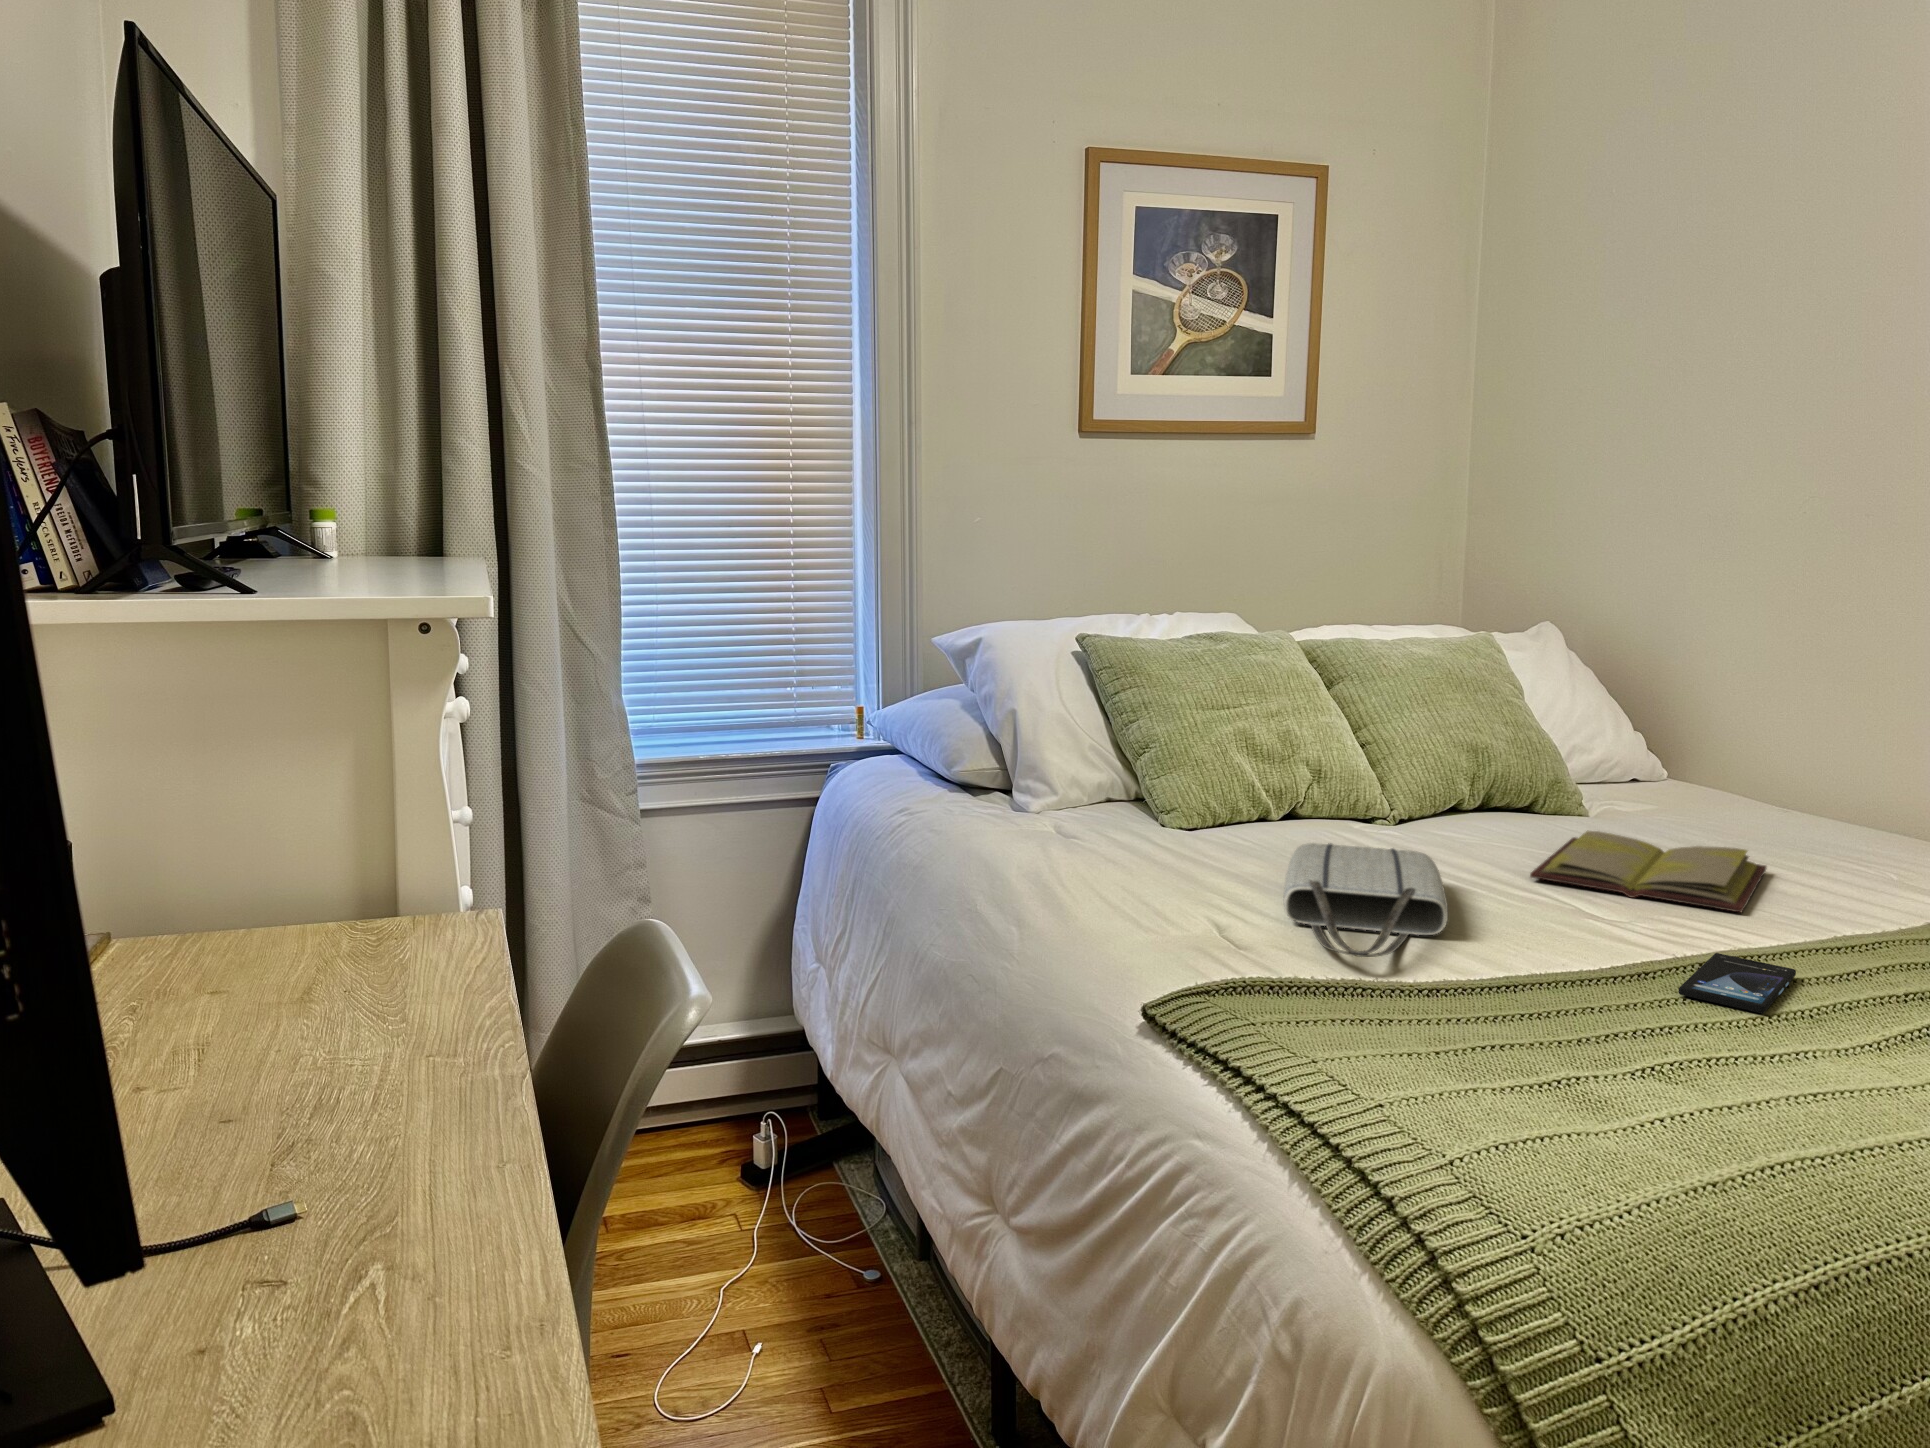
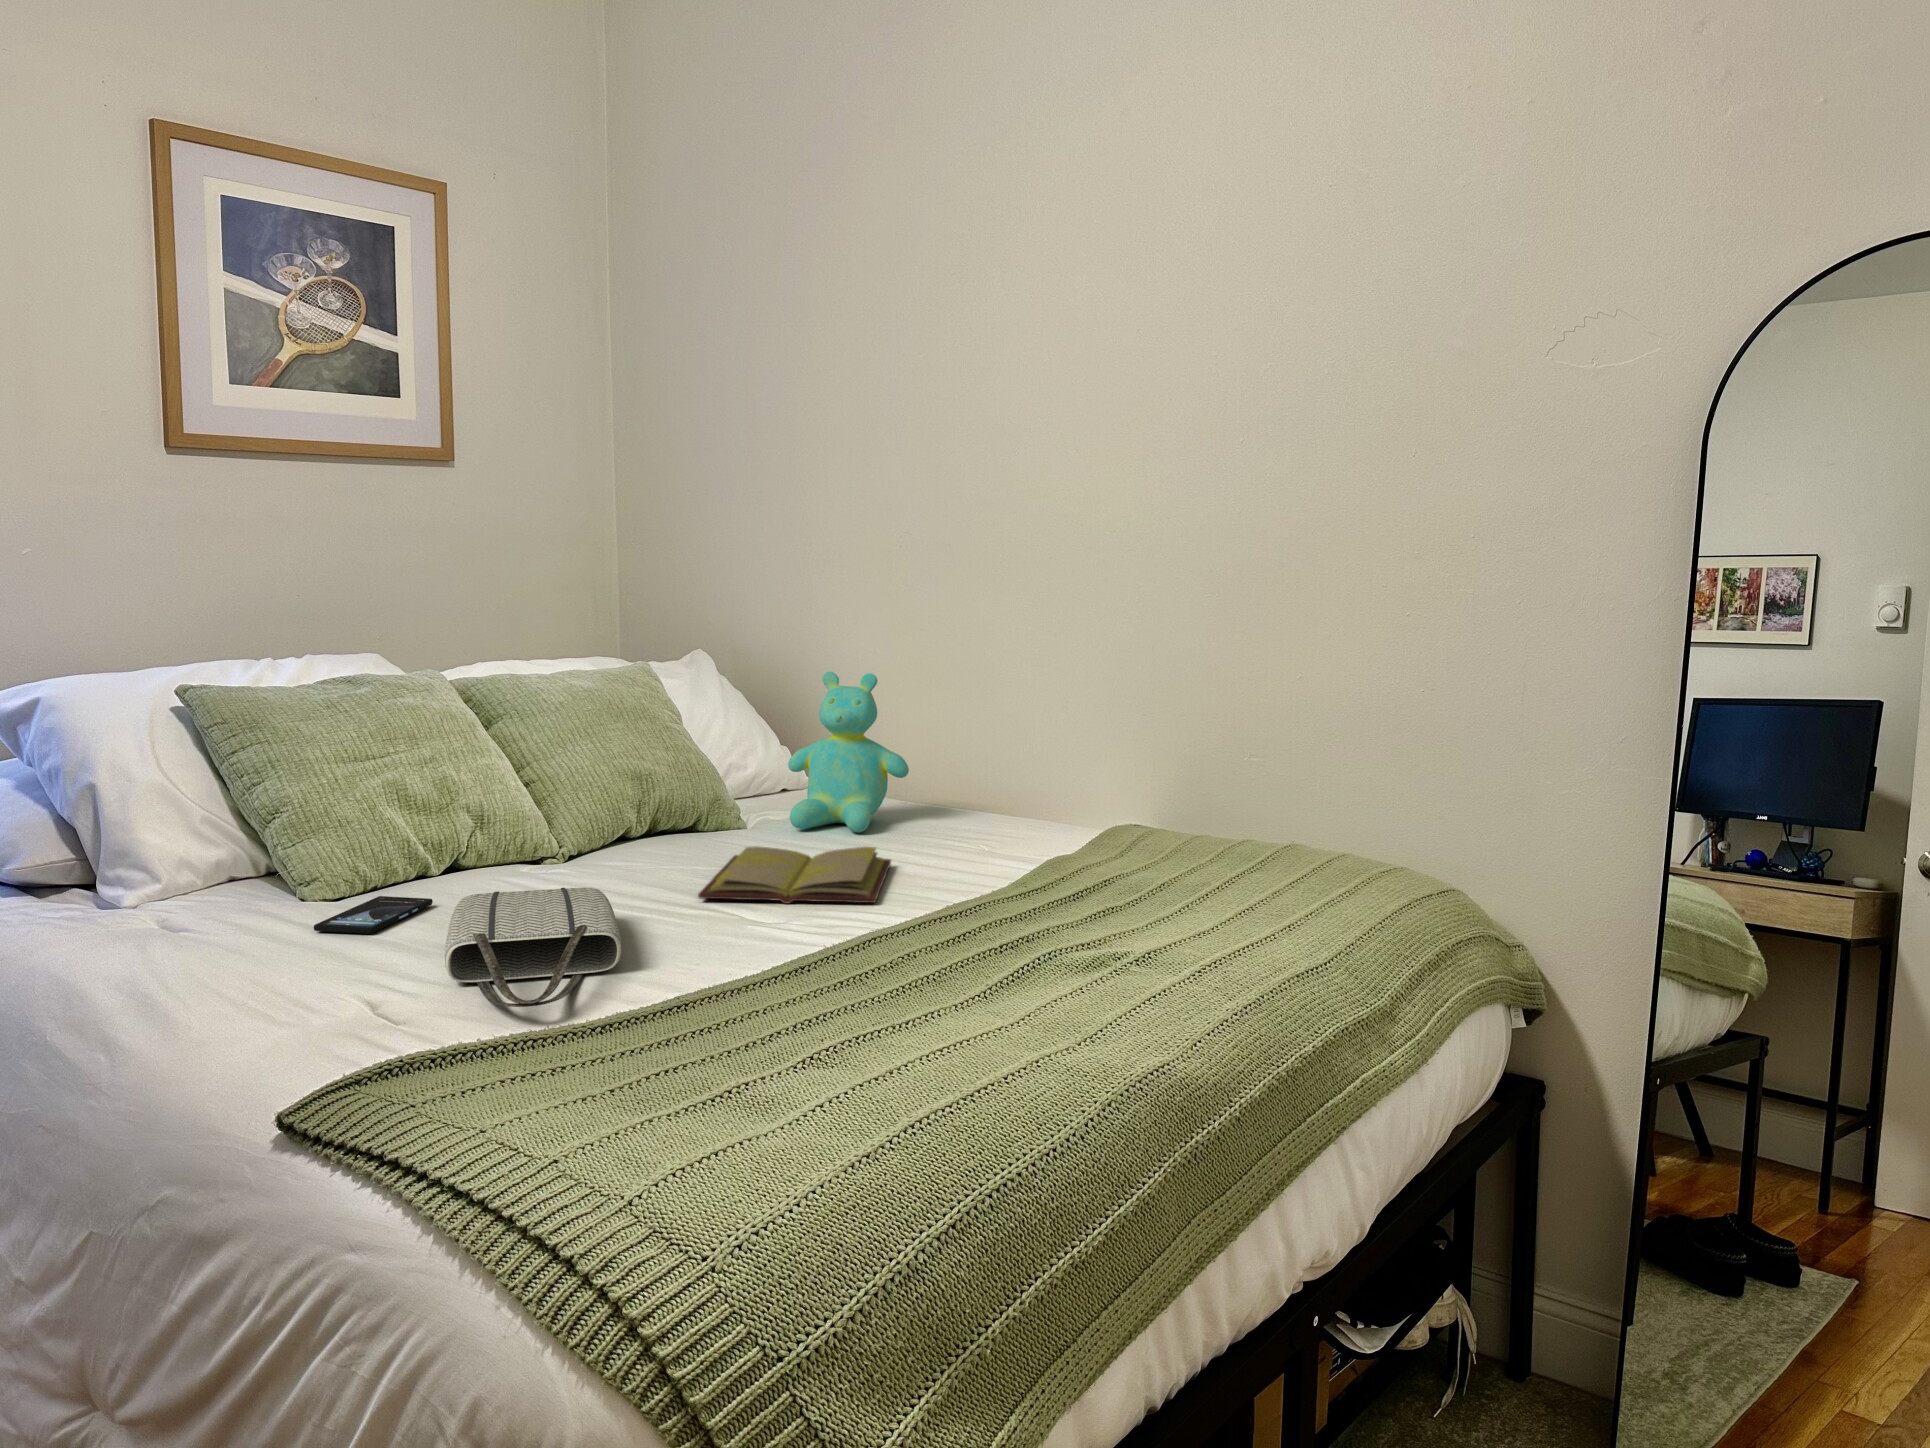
teddy bear: none [1640,647,1798,829] -> present [788,671,909,832]
smartphone: present [1678,953,1796,1013] -> present [314,896,433,934]

